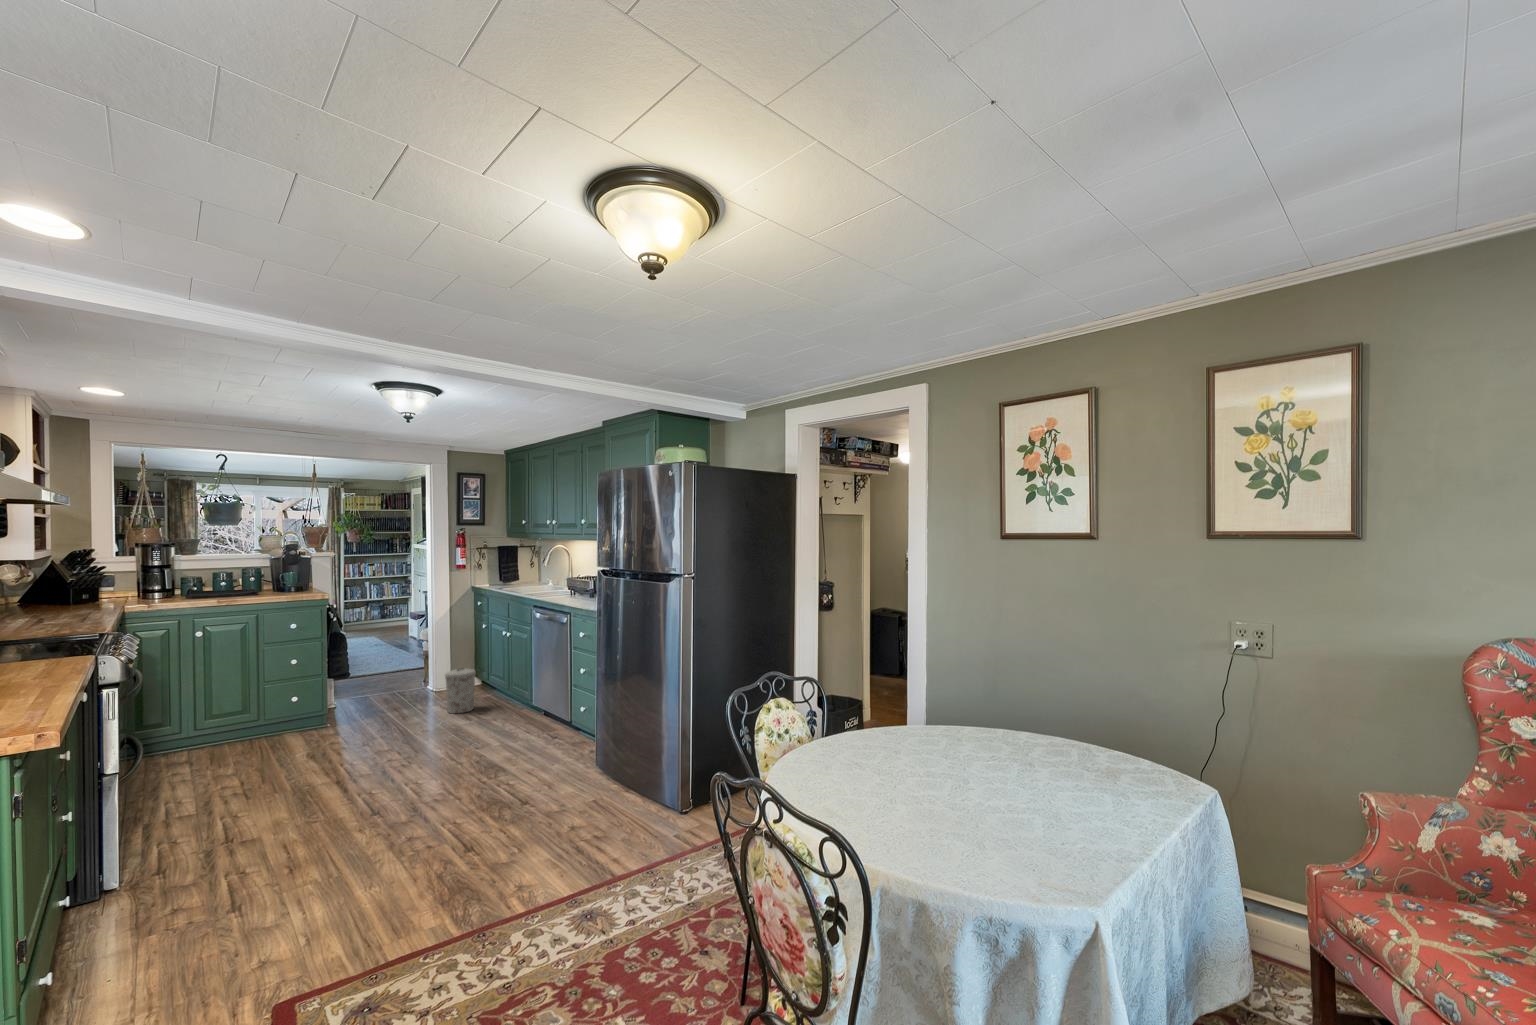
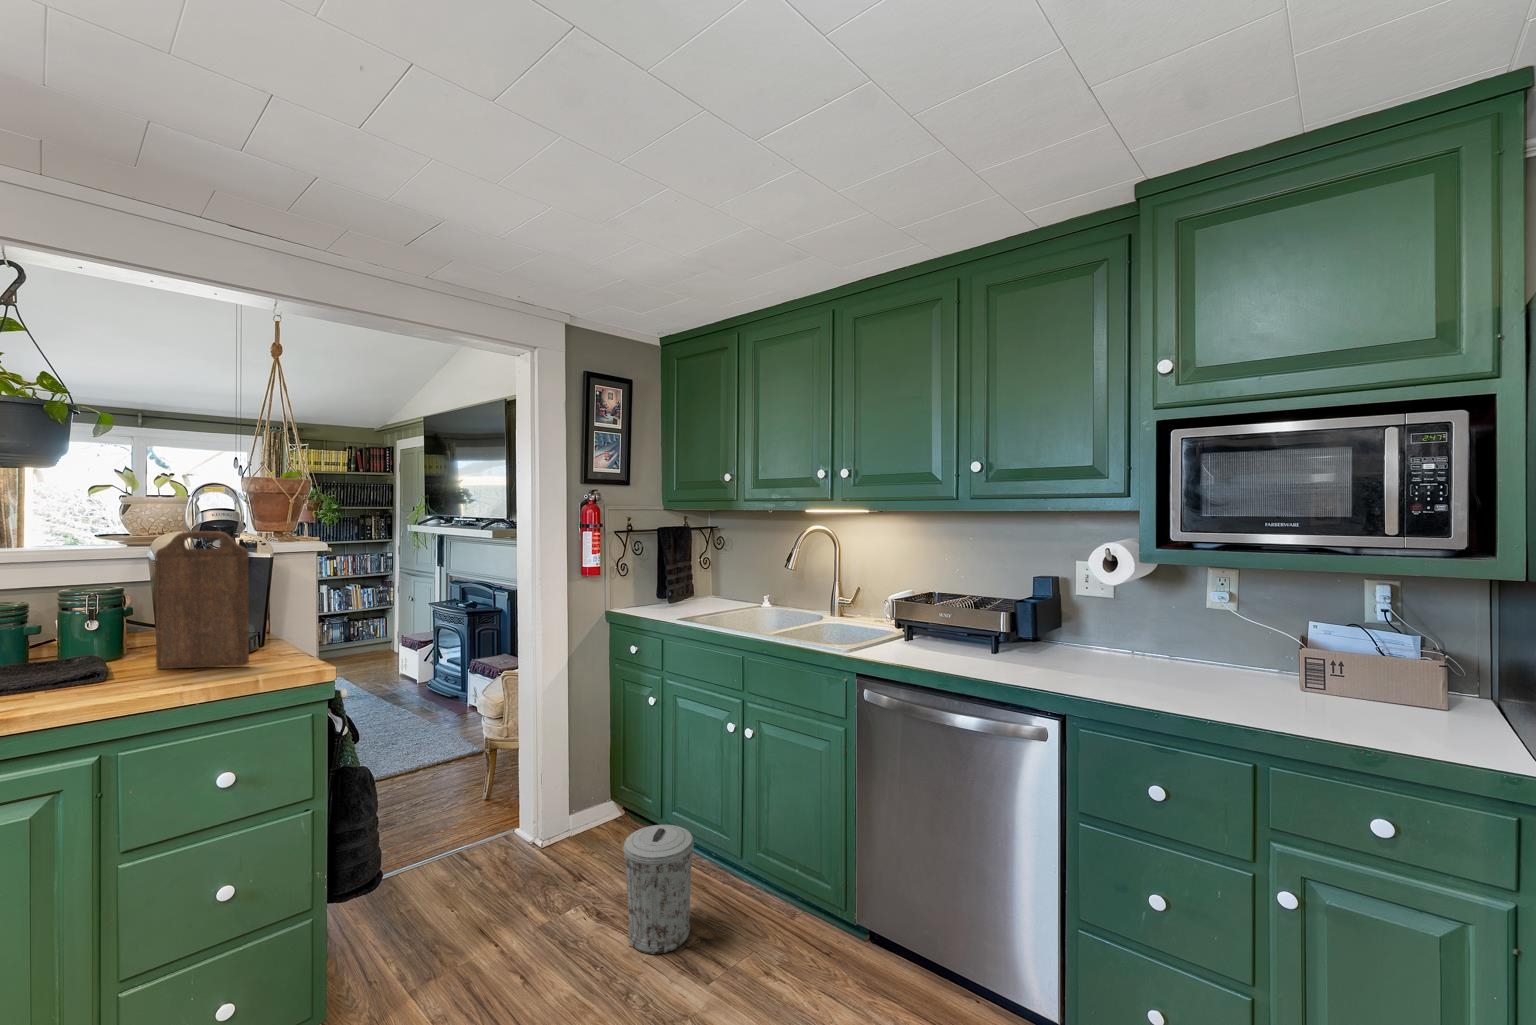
cutting board: none [272,549,301,595] -> present [155,531,249,669]

